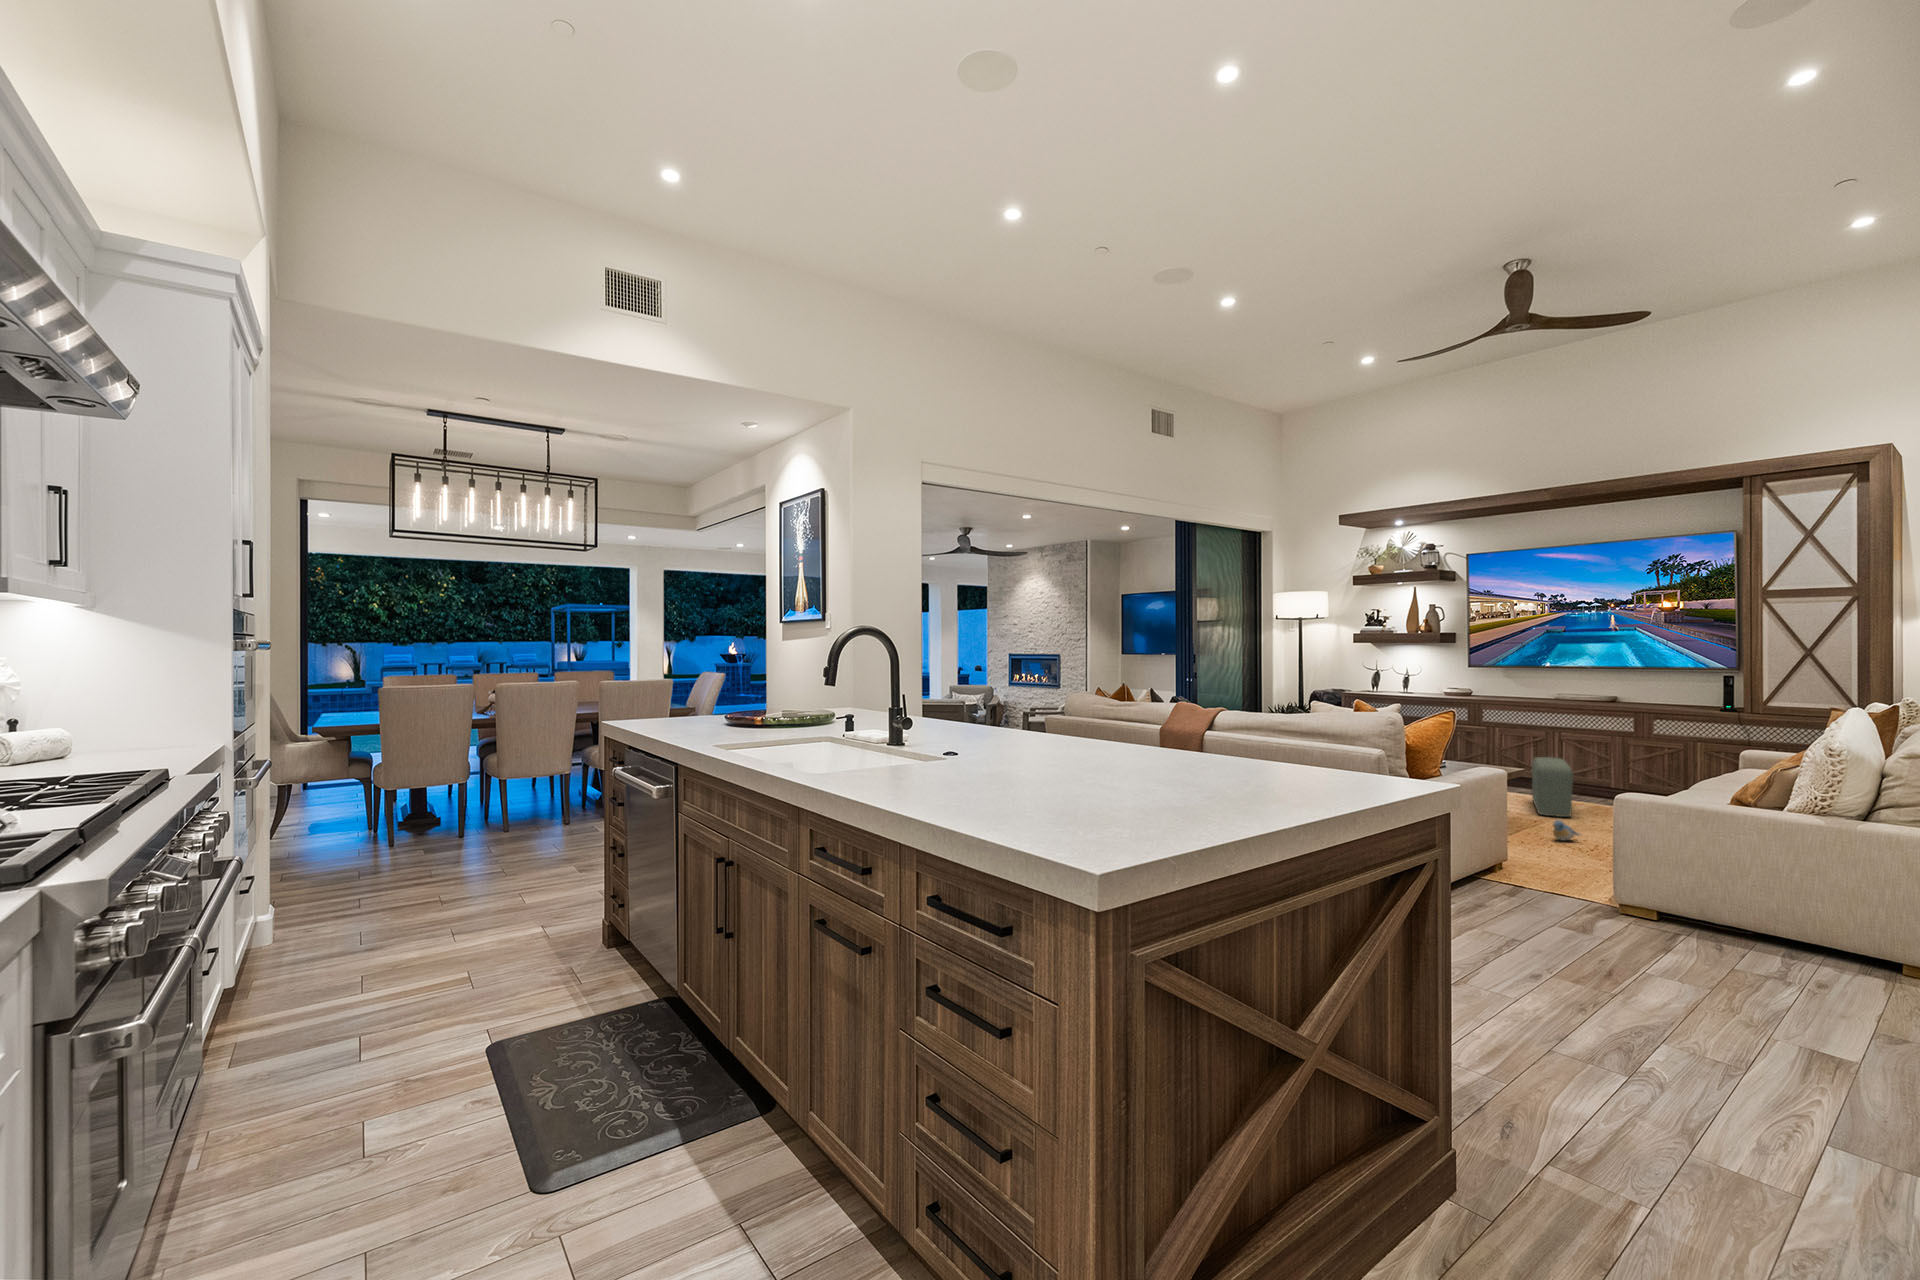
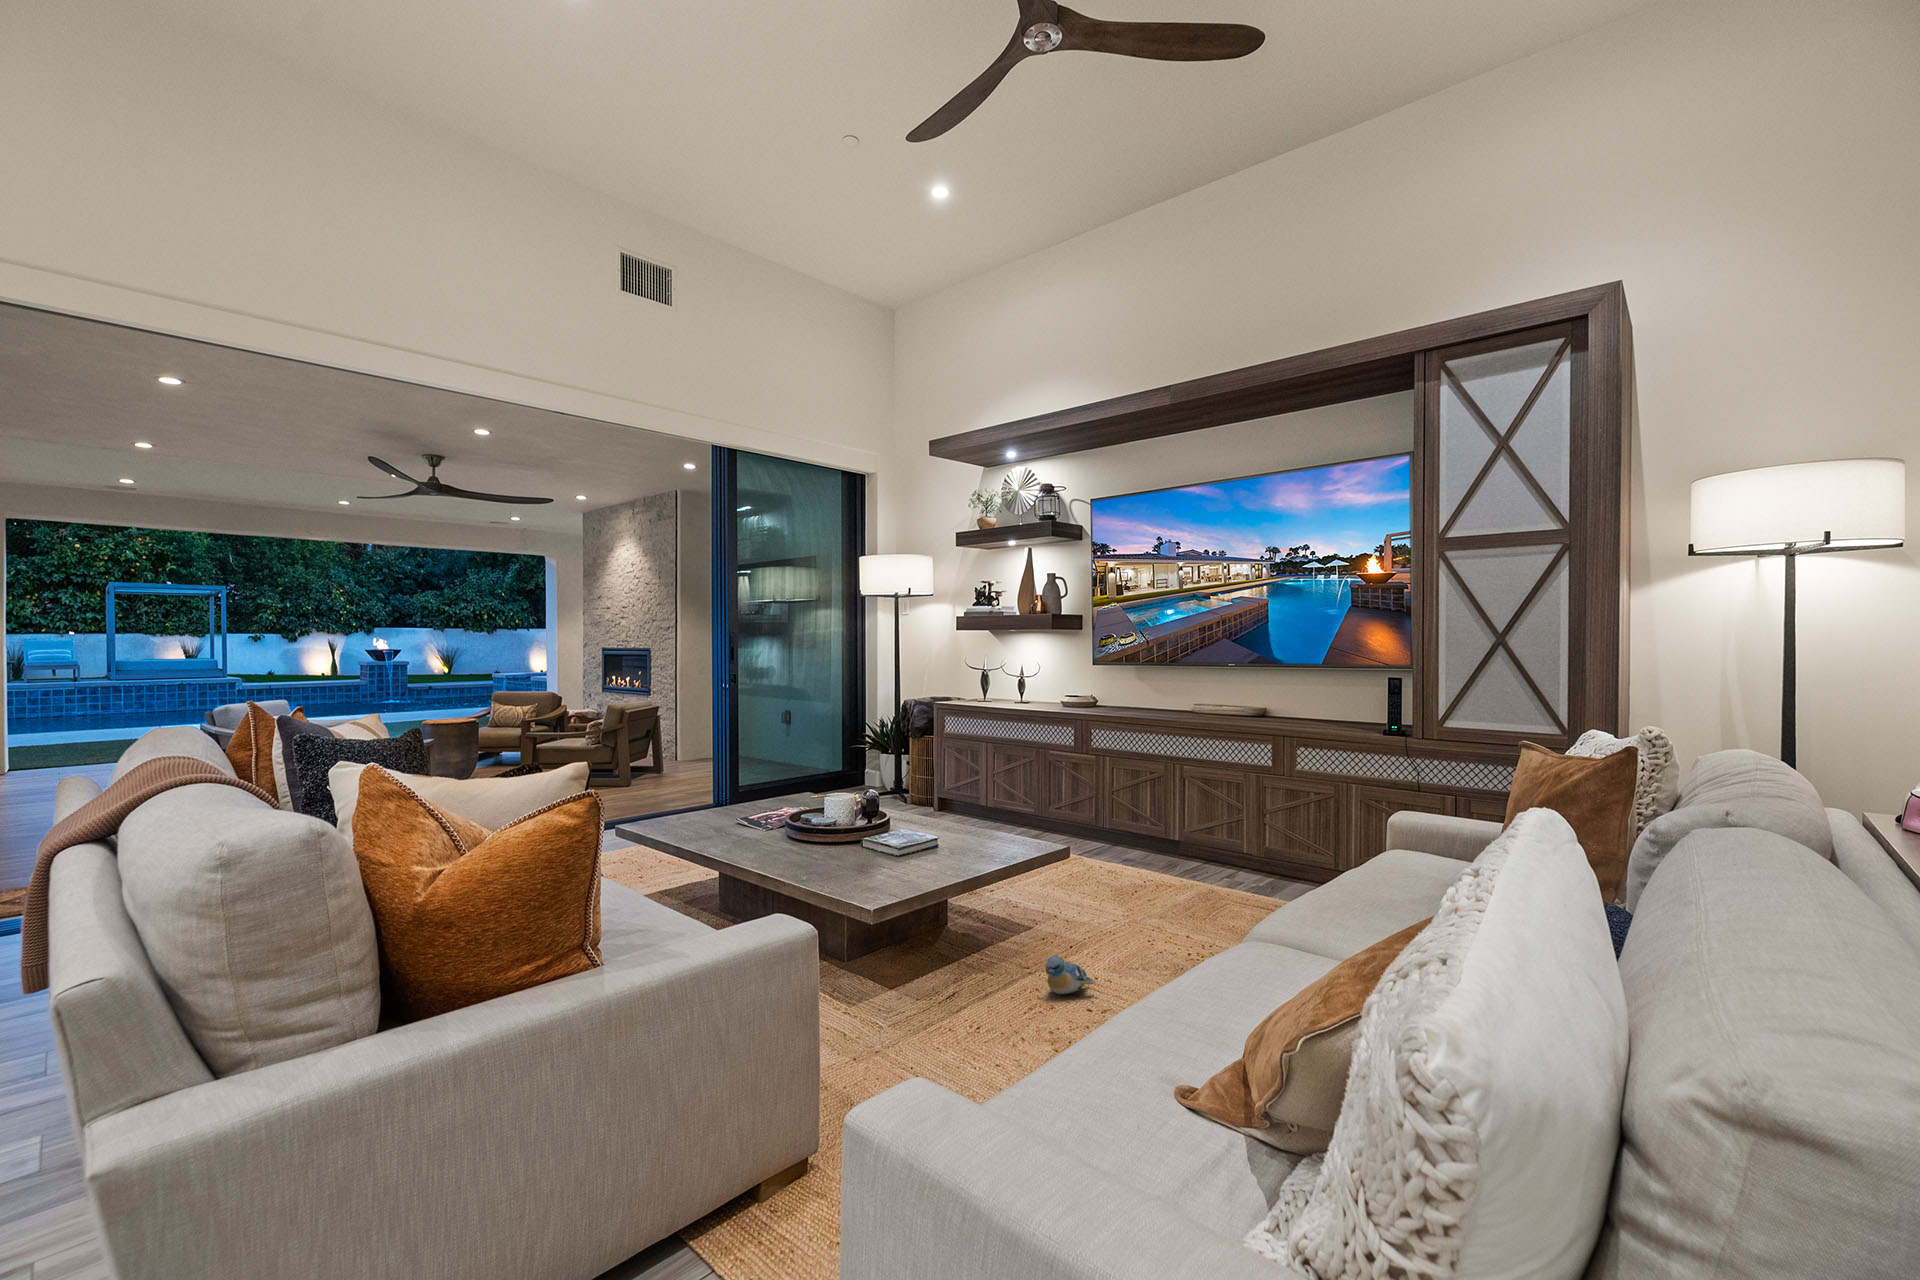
pouf: present [1532,757,1573,817] -> none [1102,801,1172,911]

